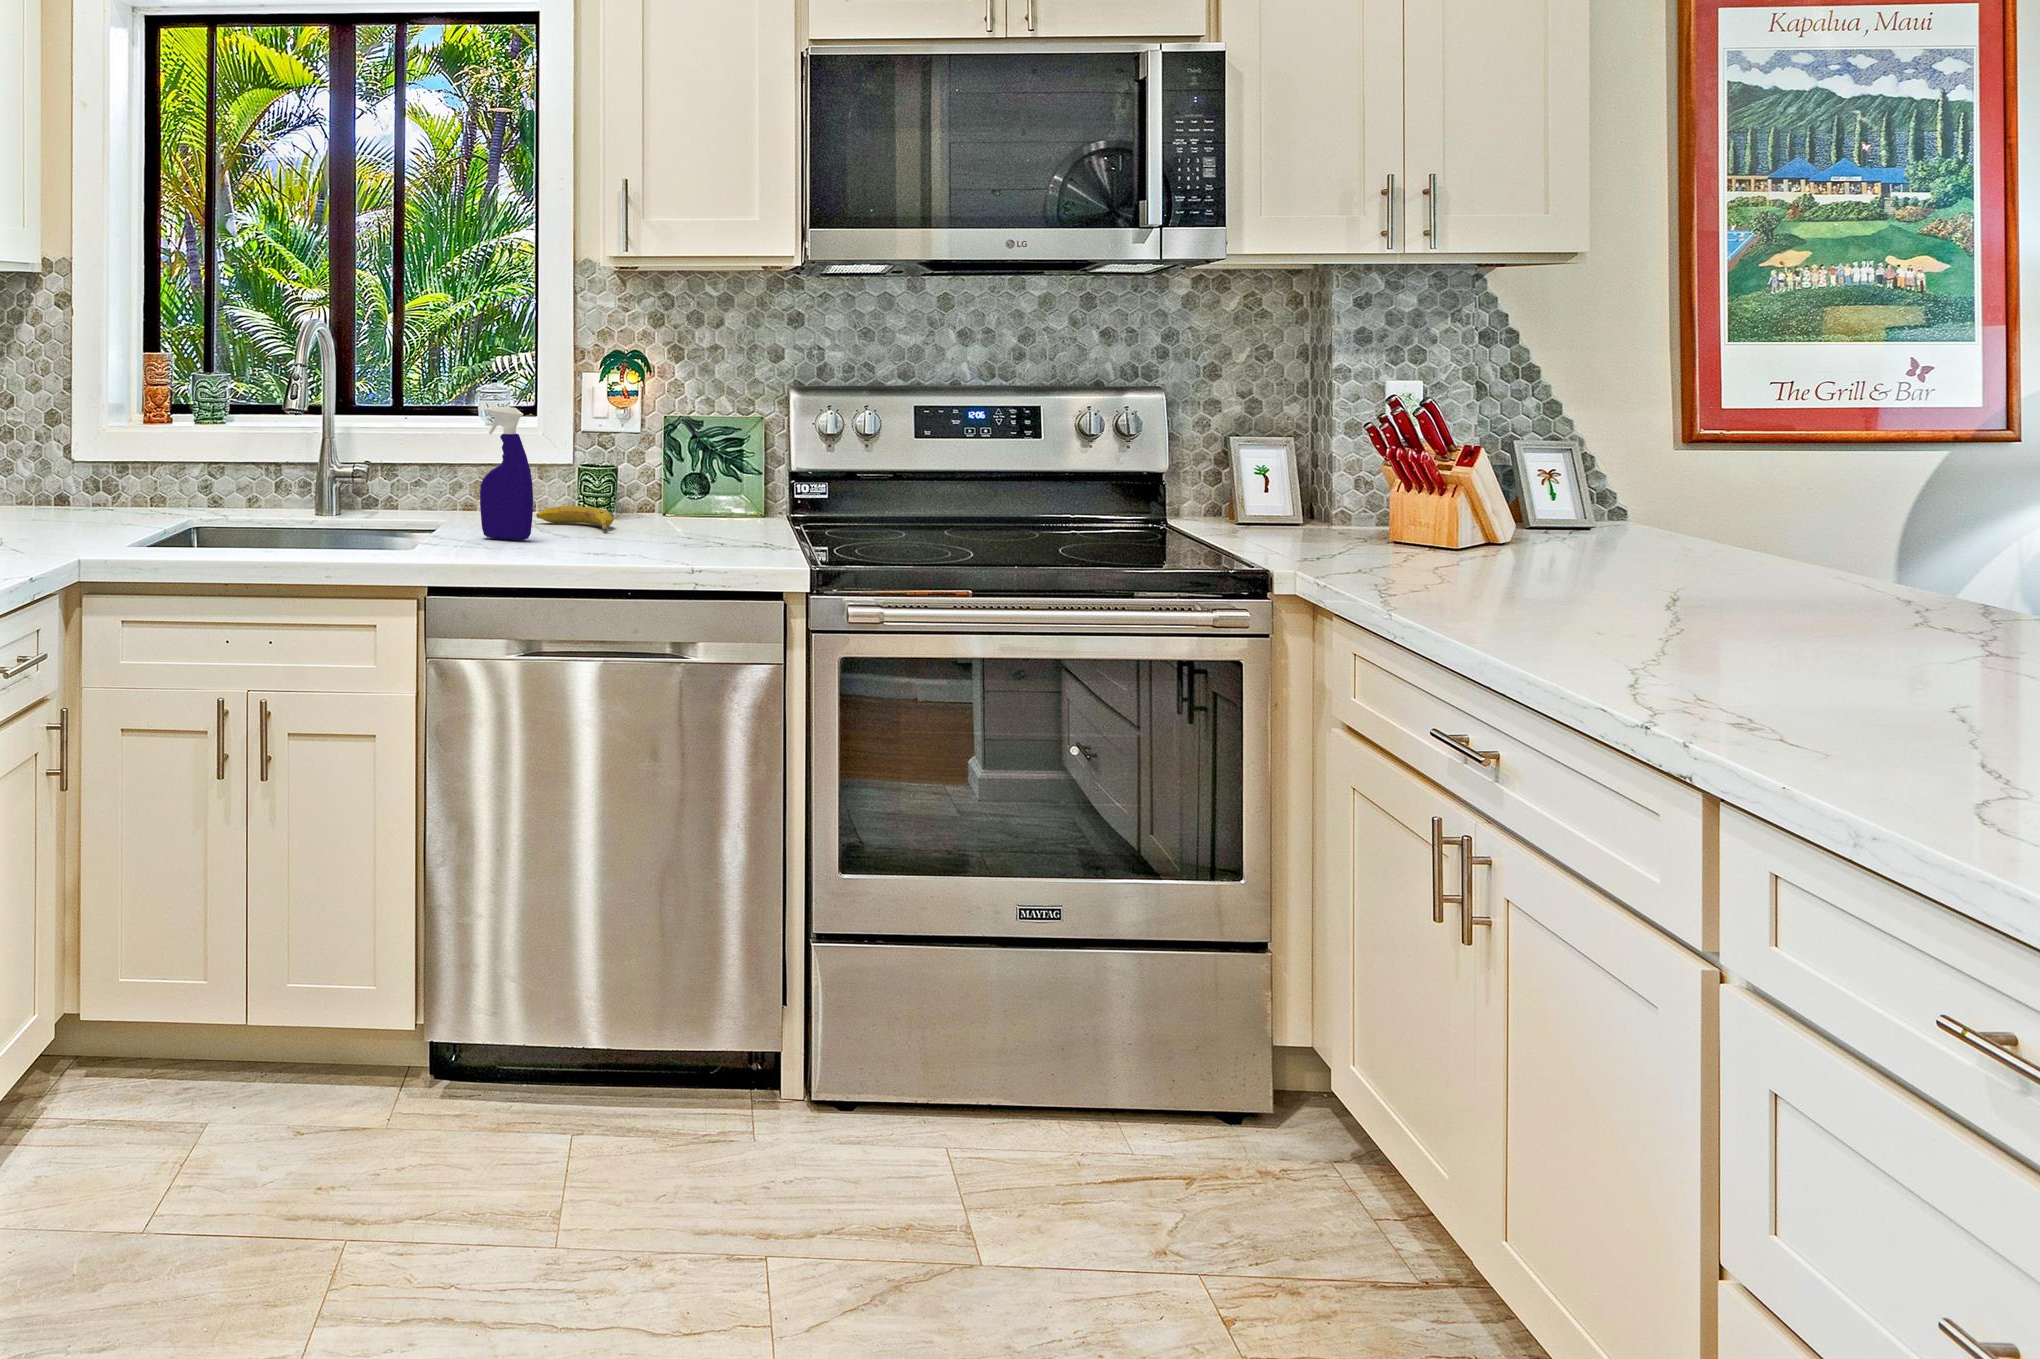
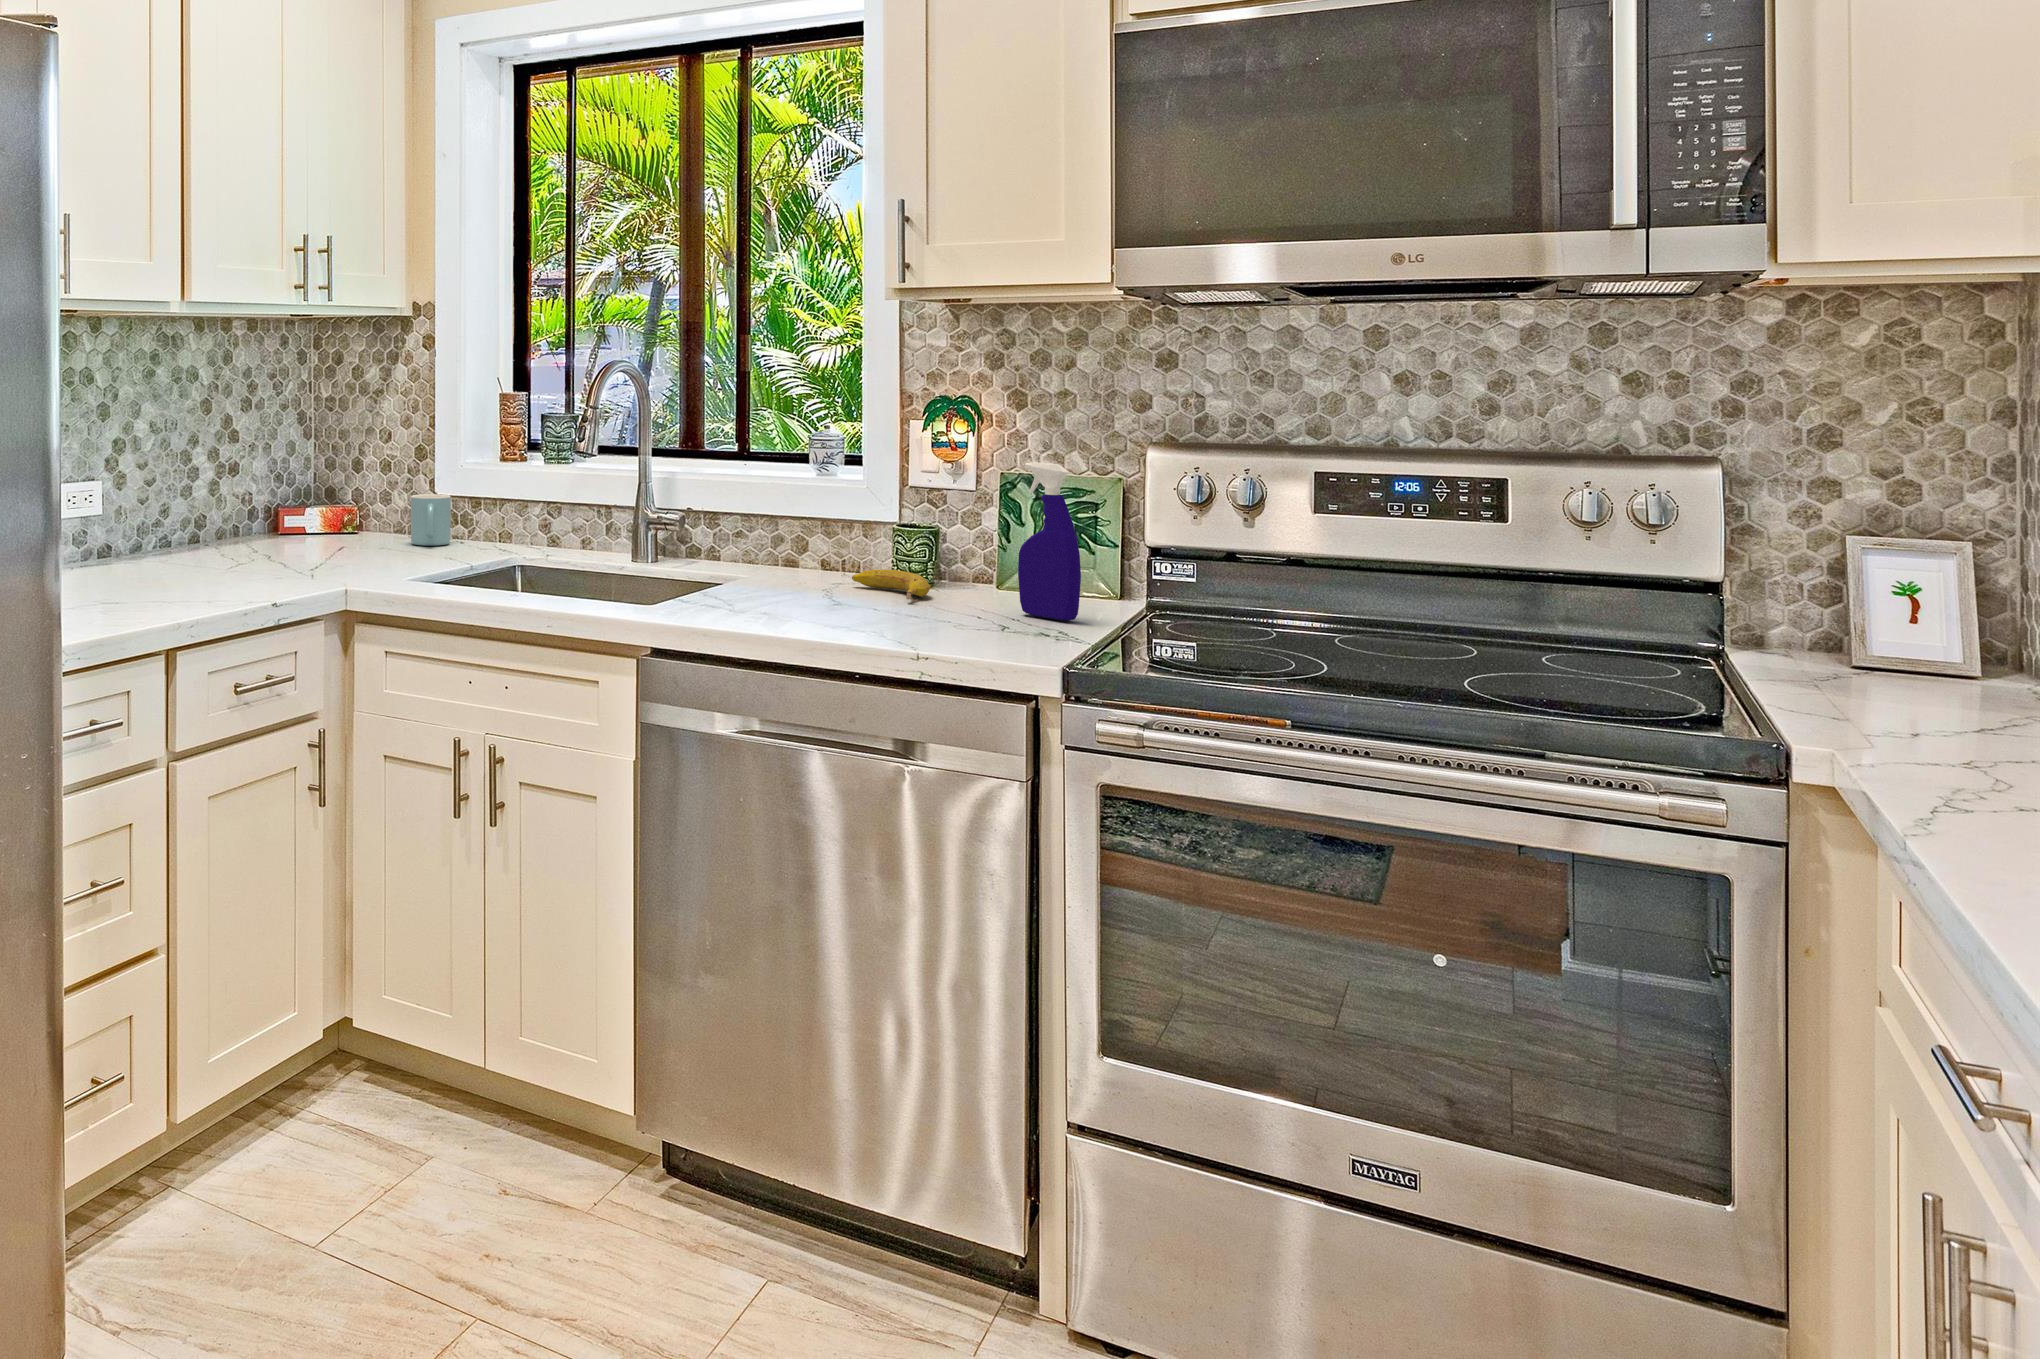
spray bottle: present [480,407,533,540] -> present [1018,462,1081,621]
mug: none [47,461,91,515] -> present [411,494,451,546]

